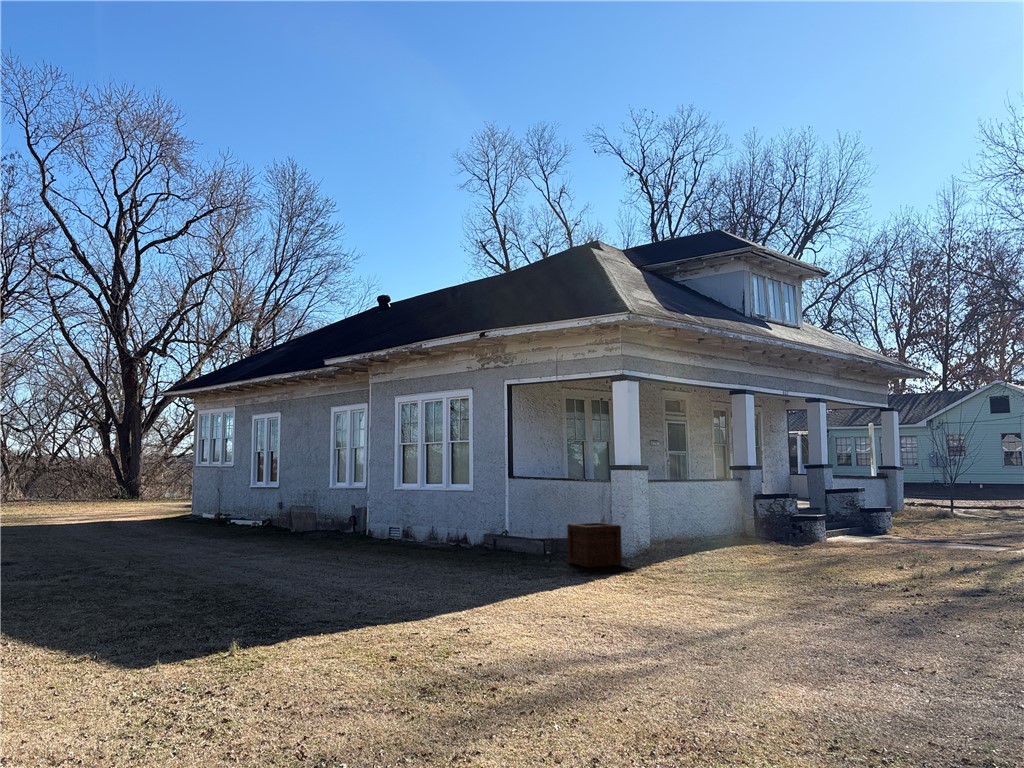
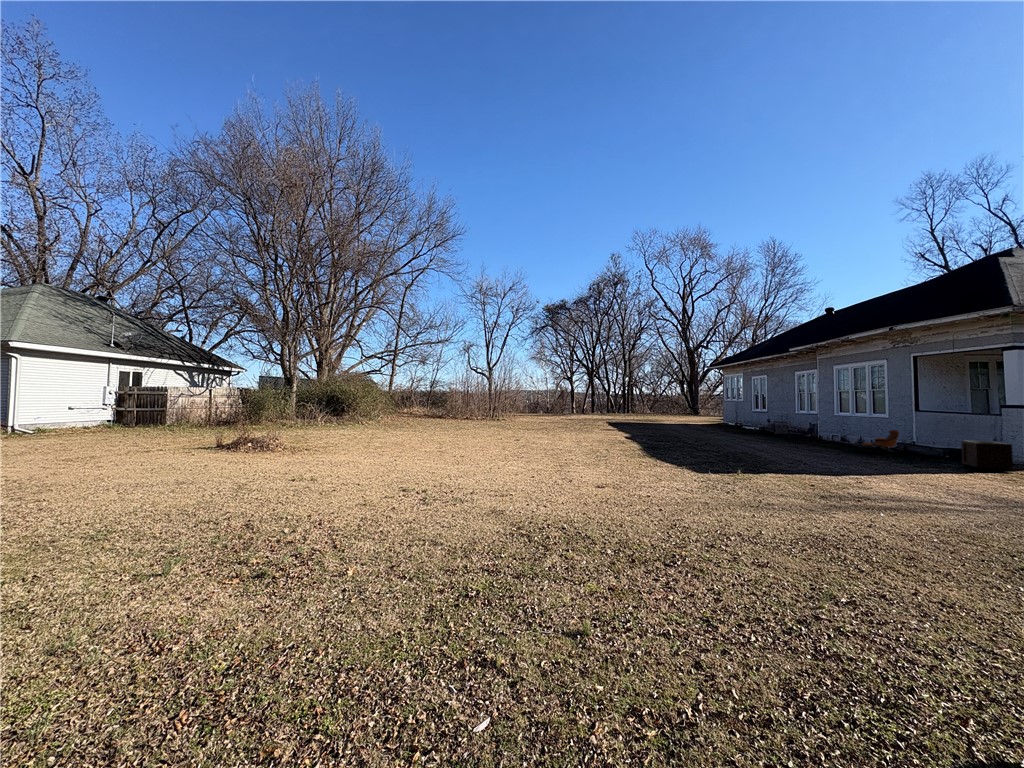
lounge chair: none [437,512,487,555] -> present [862,430,899,451]

